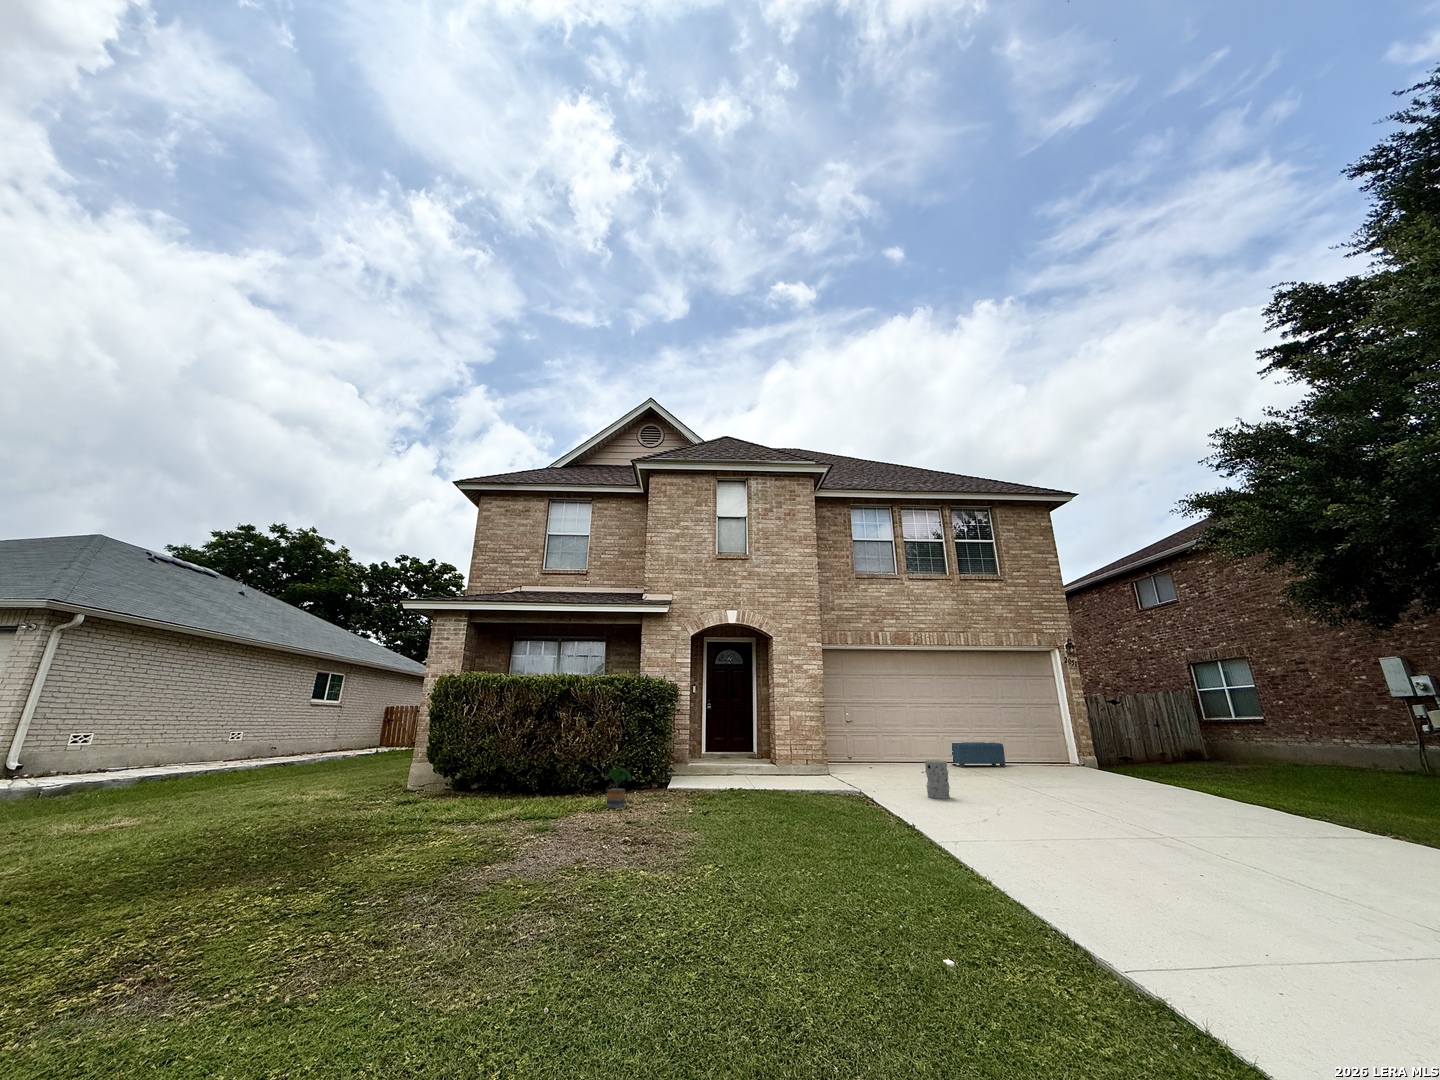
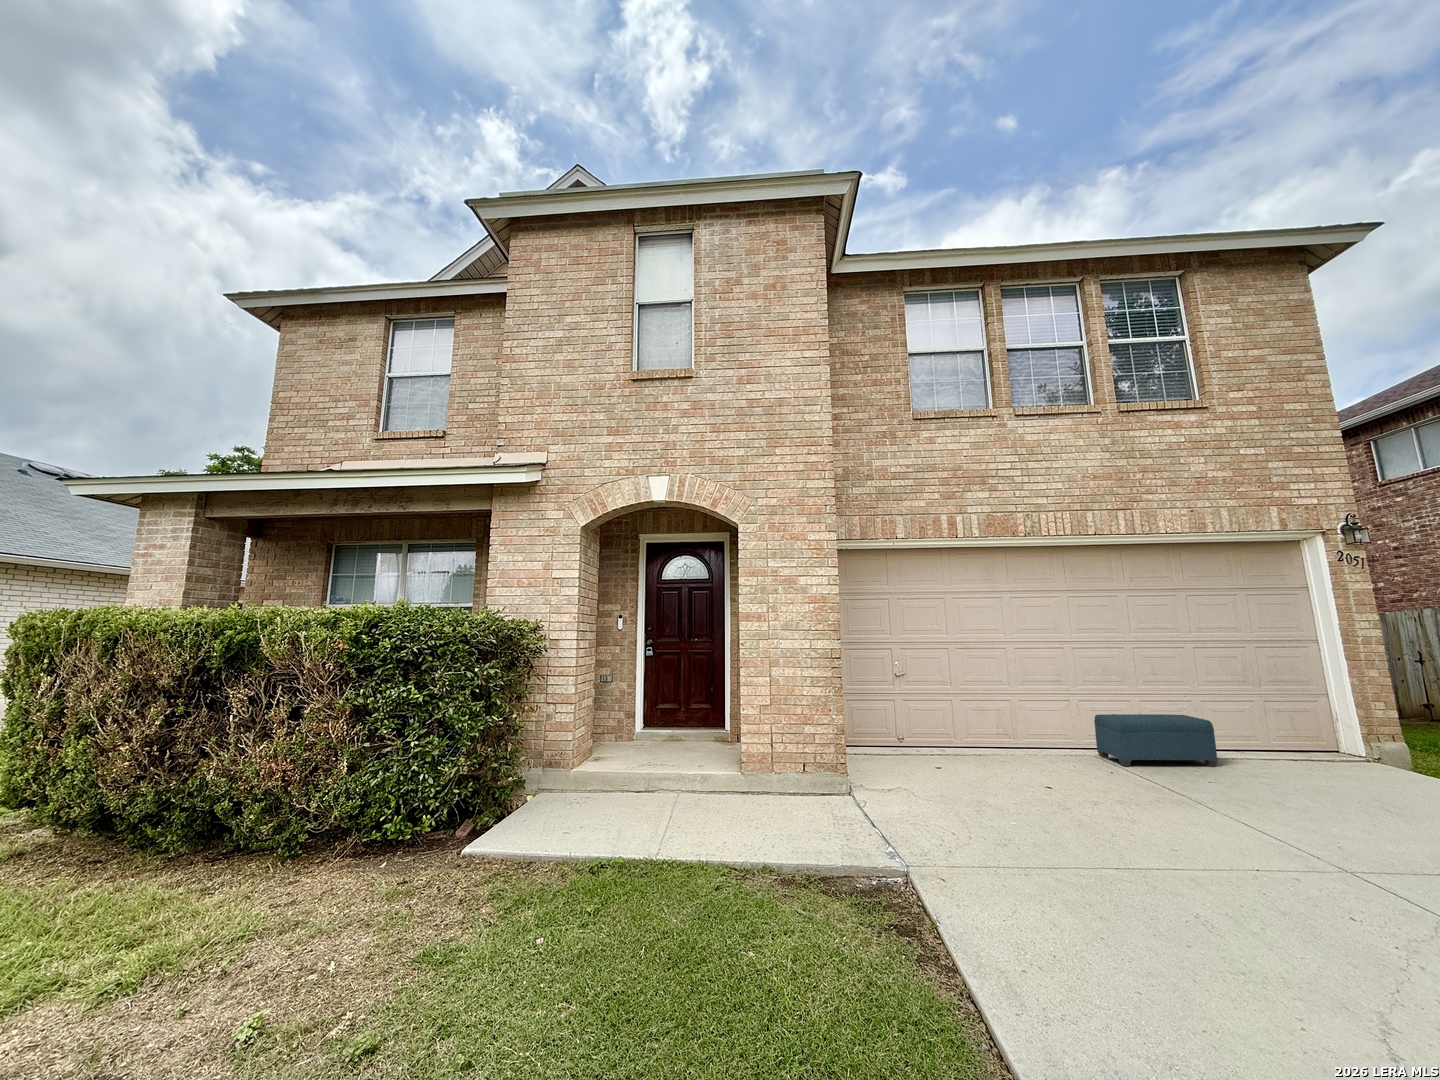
trash can: present [925,760,950,799] -> none [1125,858,1228,1018]
potted tree: present [605,768,631,808] -> none [76,887,192,1038]

